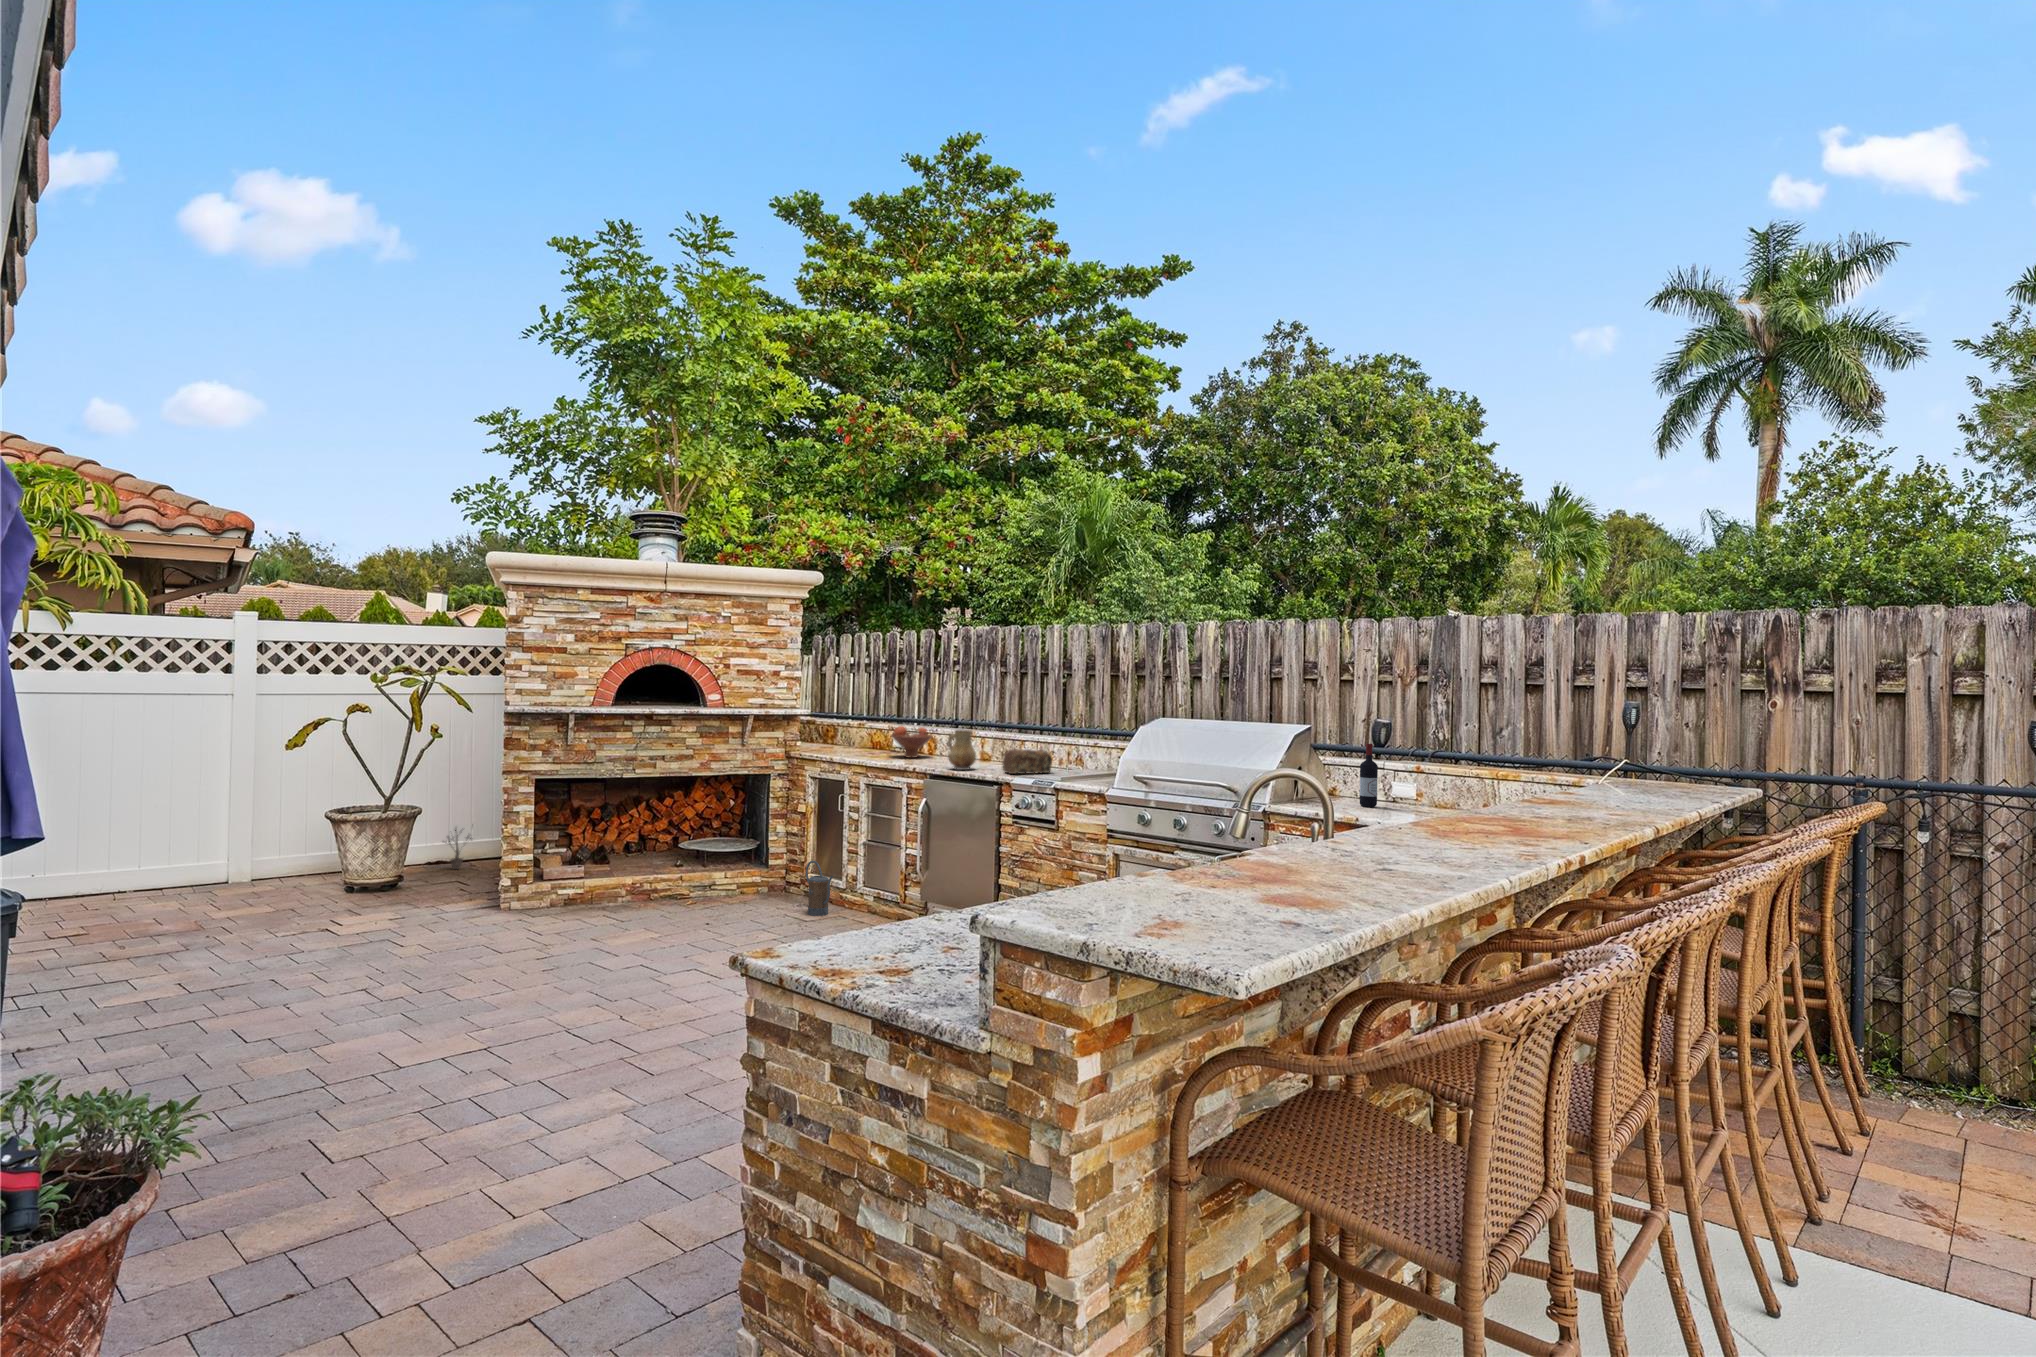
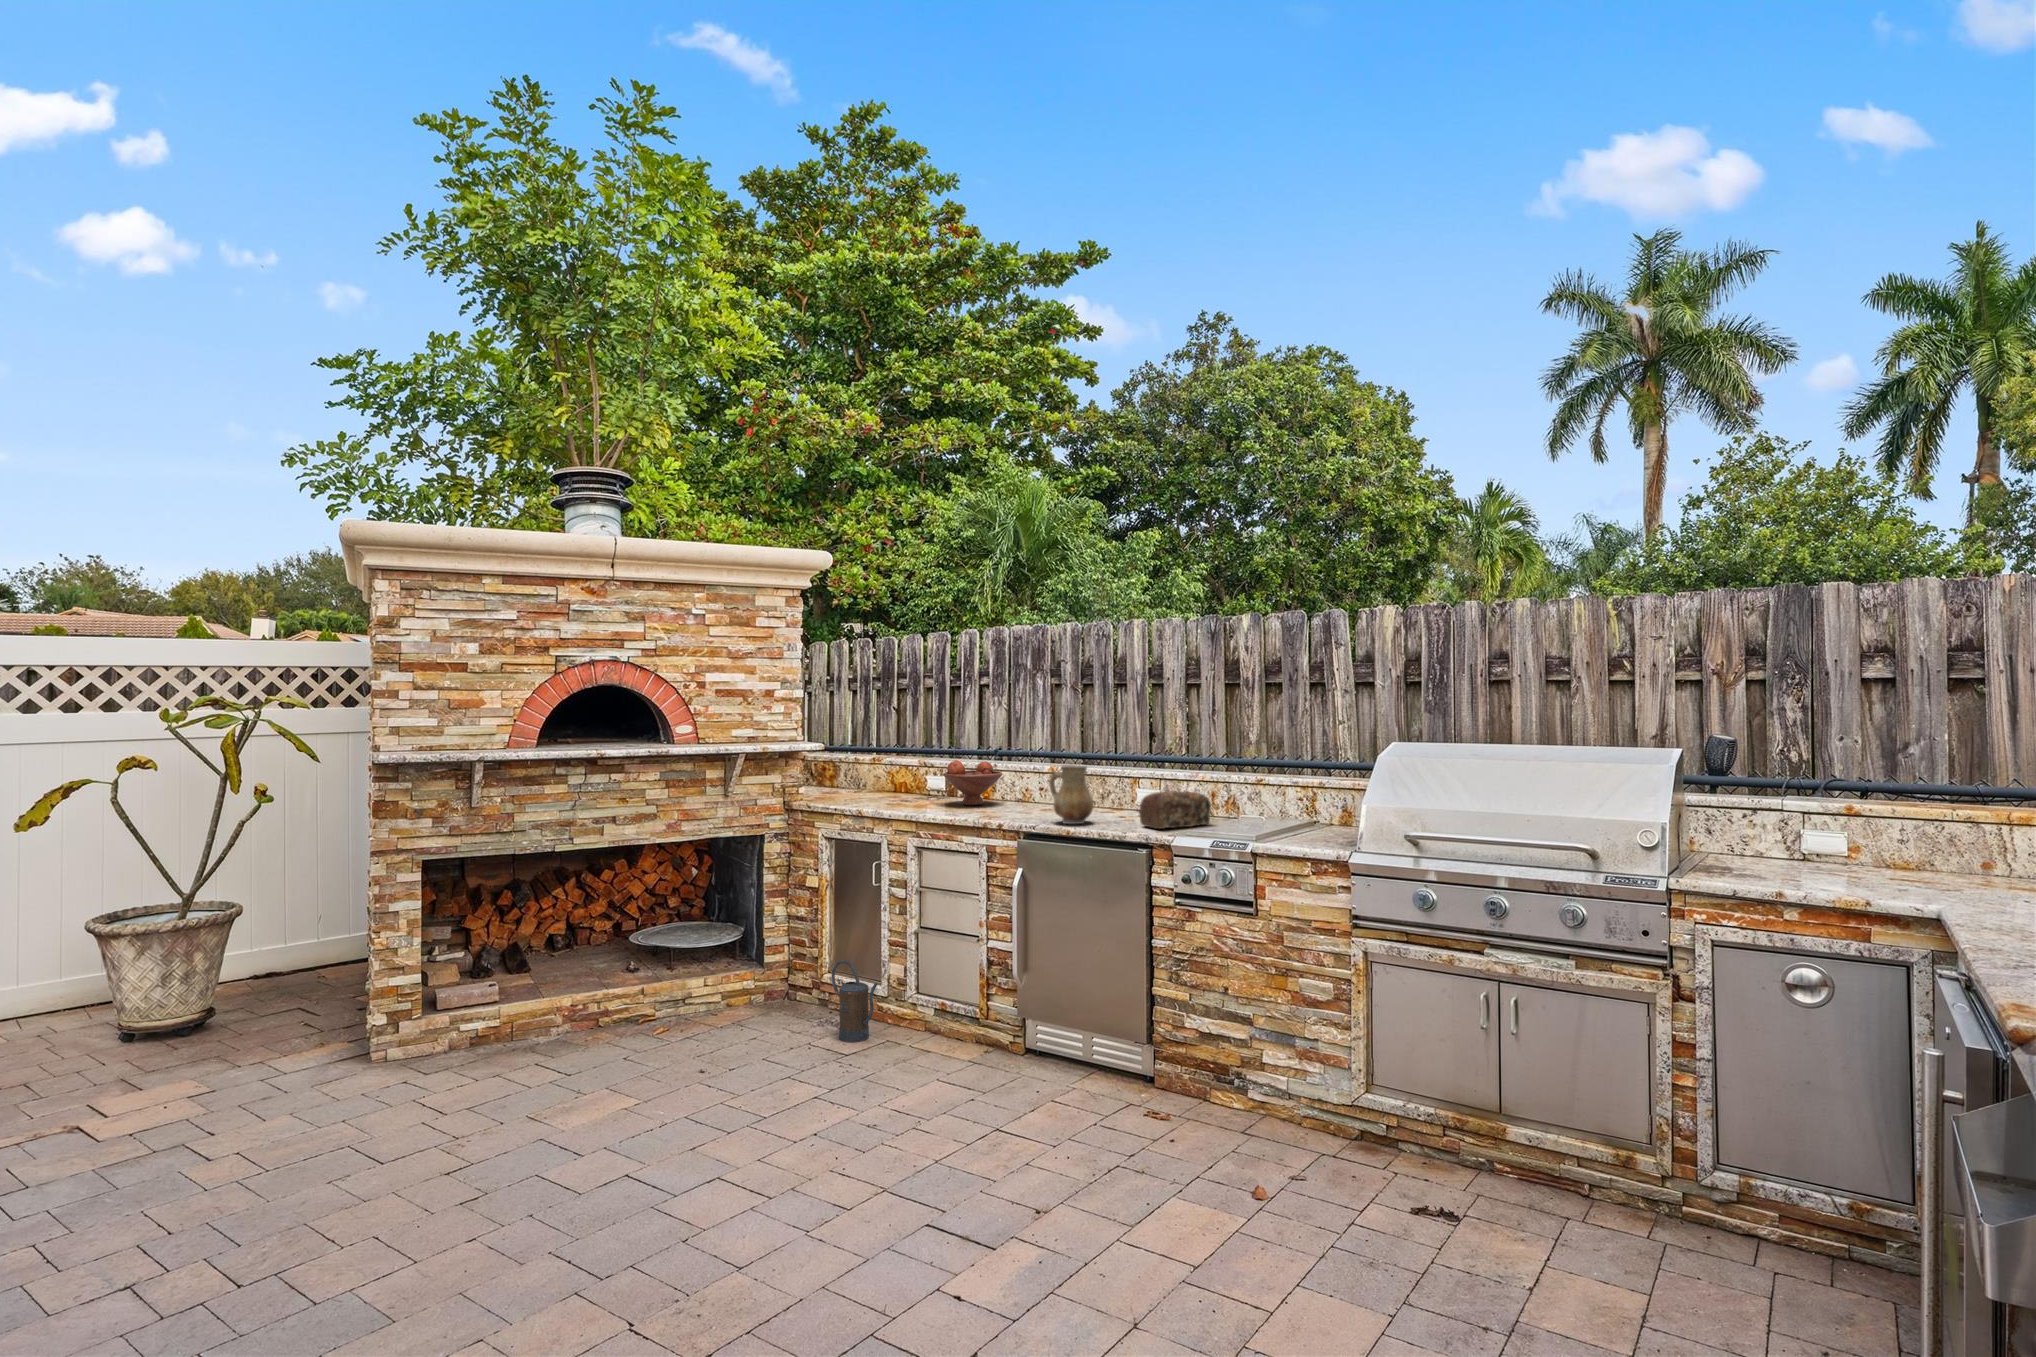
wine bottle: present [1360,744,1378,807] -> none [1795,774,1829,874]
decorative plant: present [448,830,471,869] -> none [266,923,322,985]

